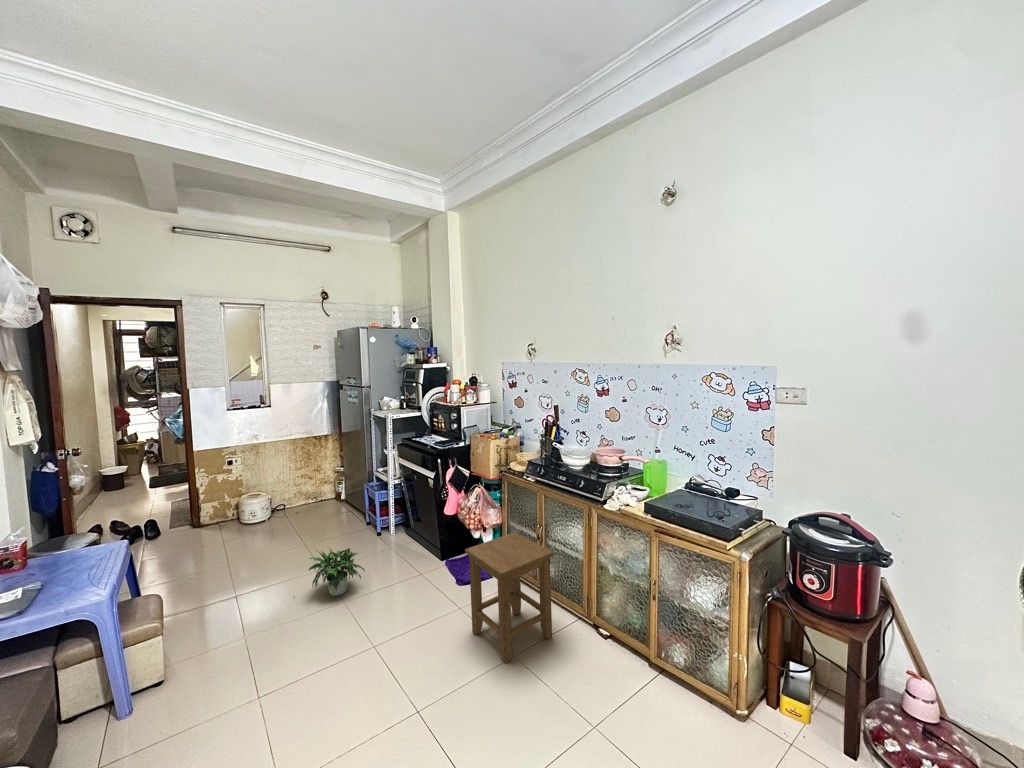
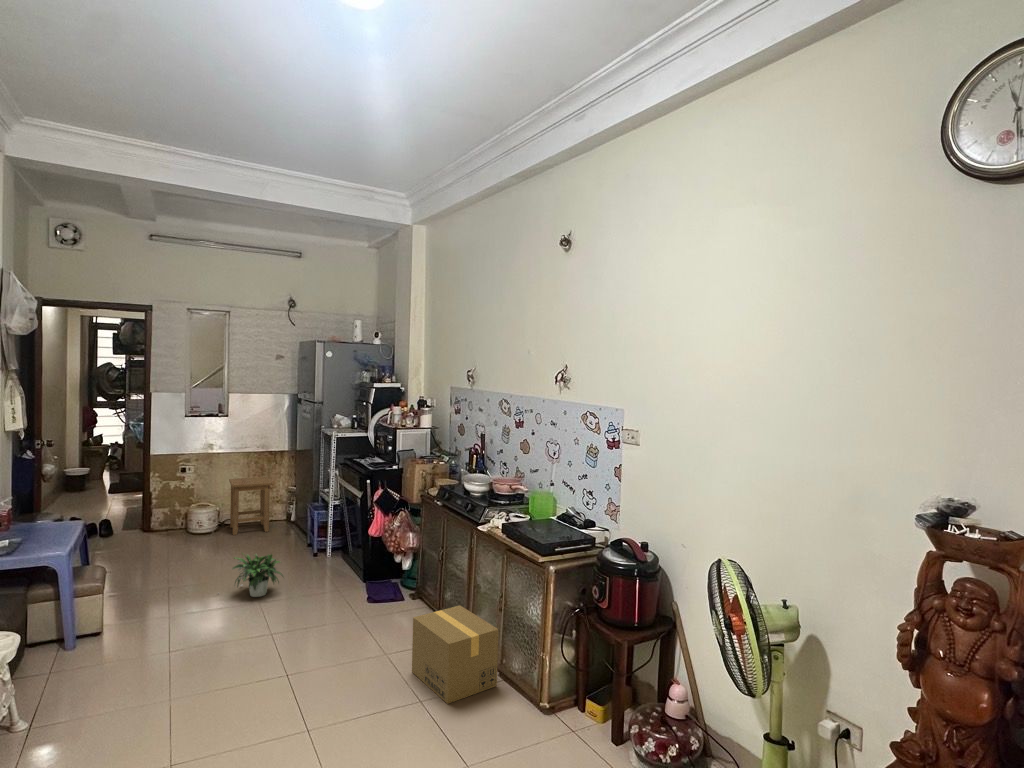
stool: present [465,532,554,663] -> present [229,477,272,535]
cardboard box: none [555,593,660,727] -> present [412,606,498,704]

